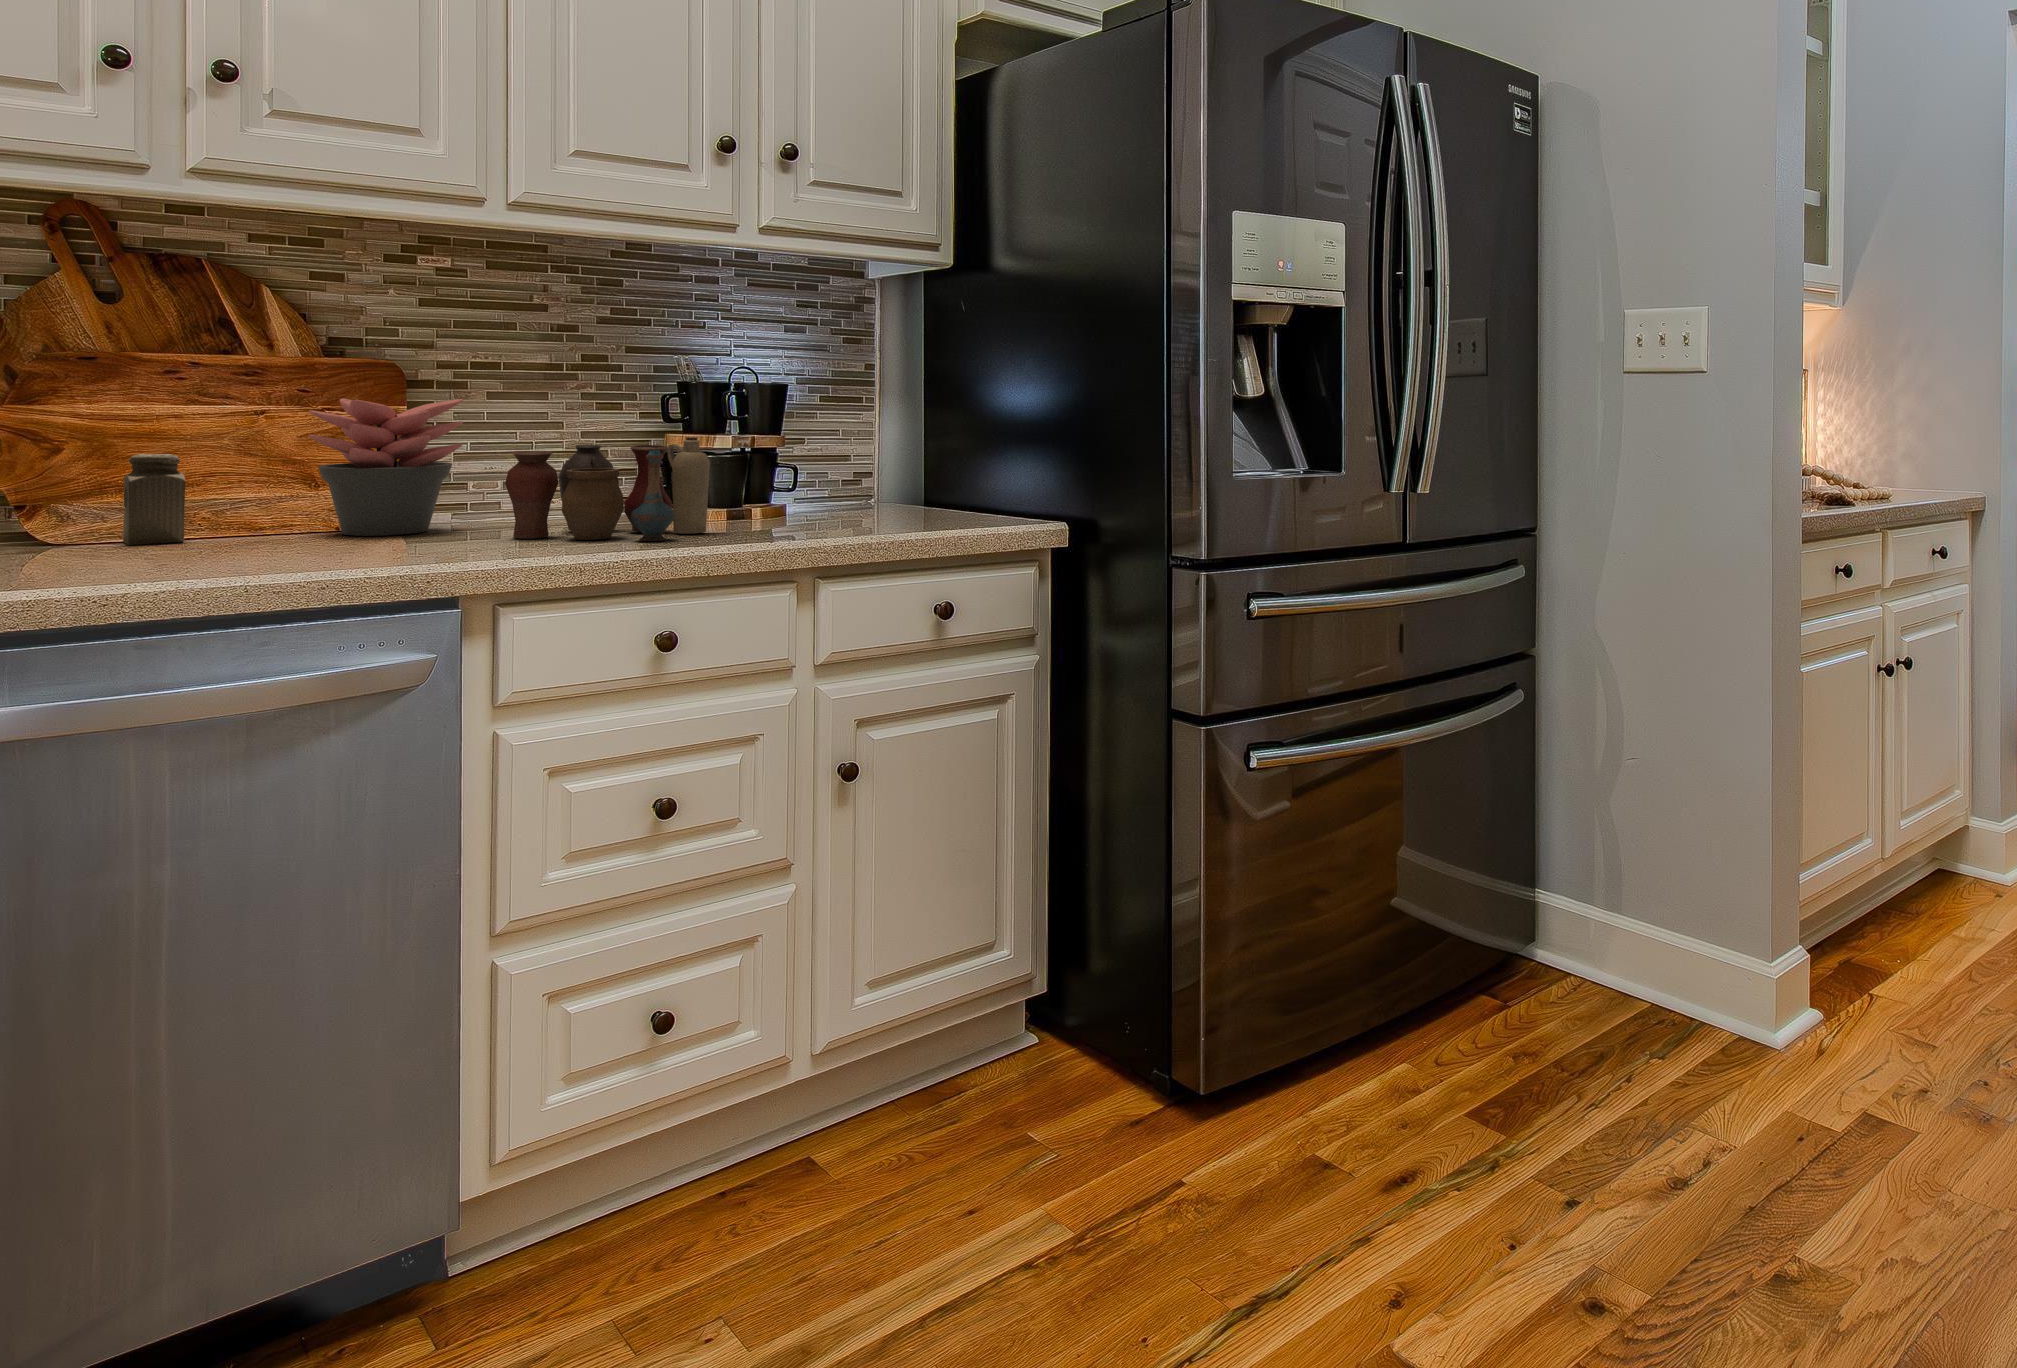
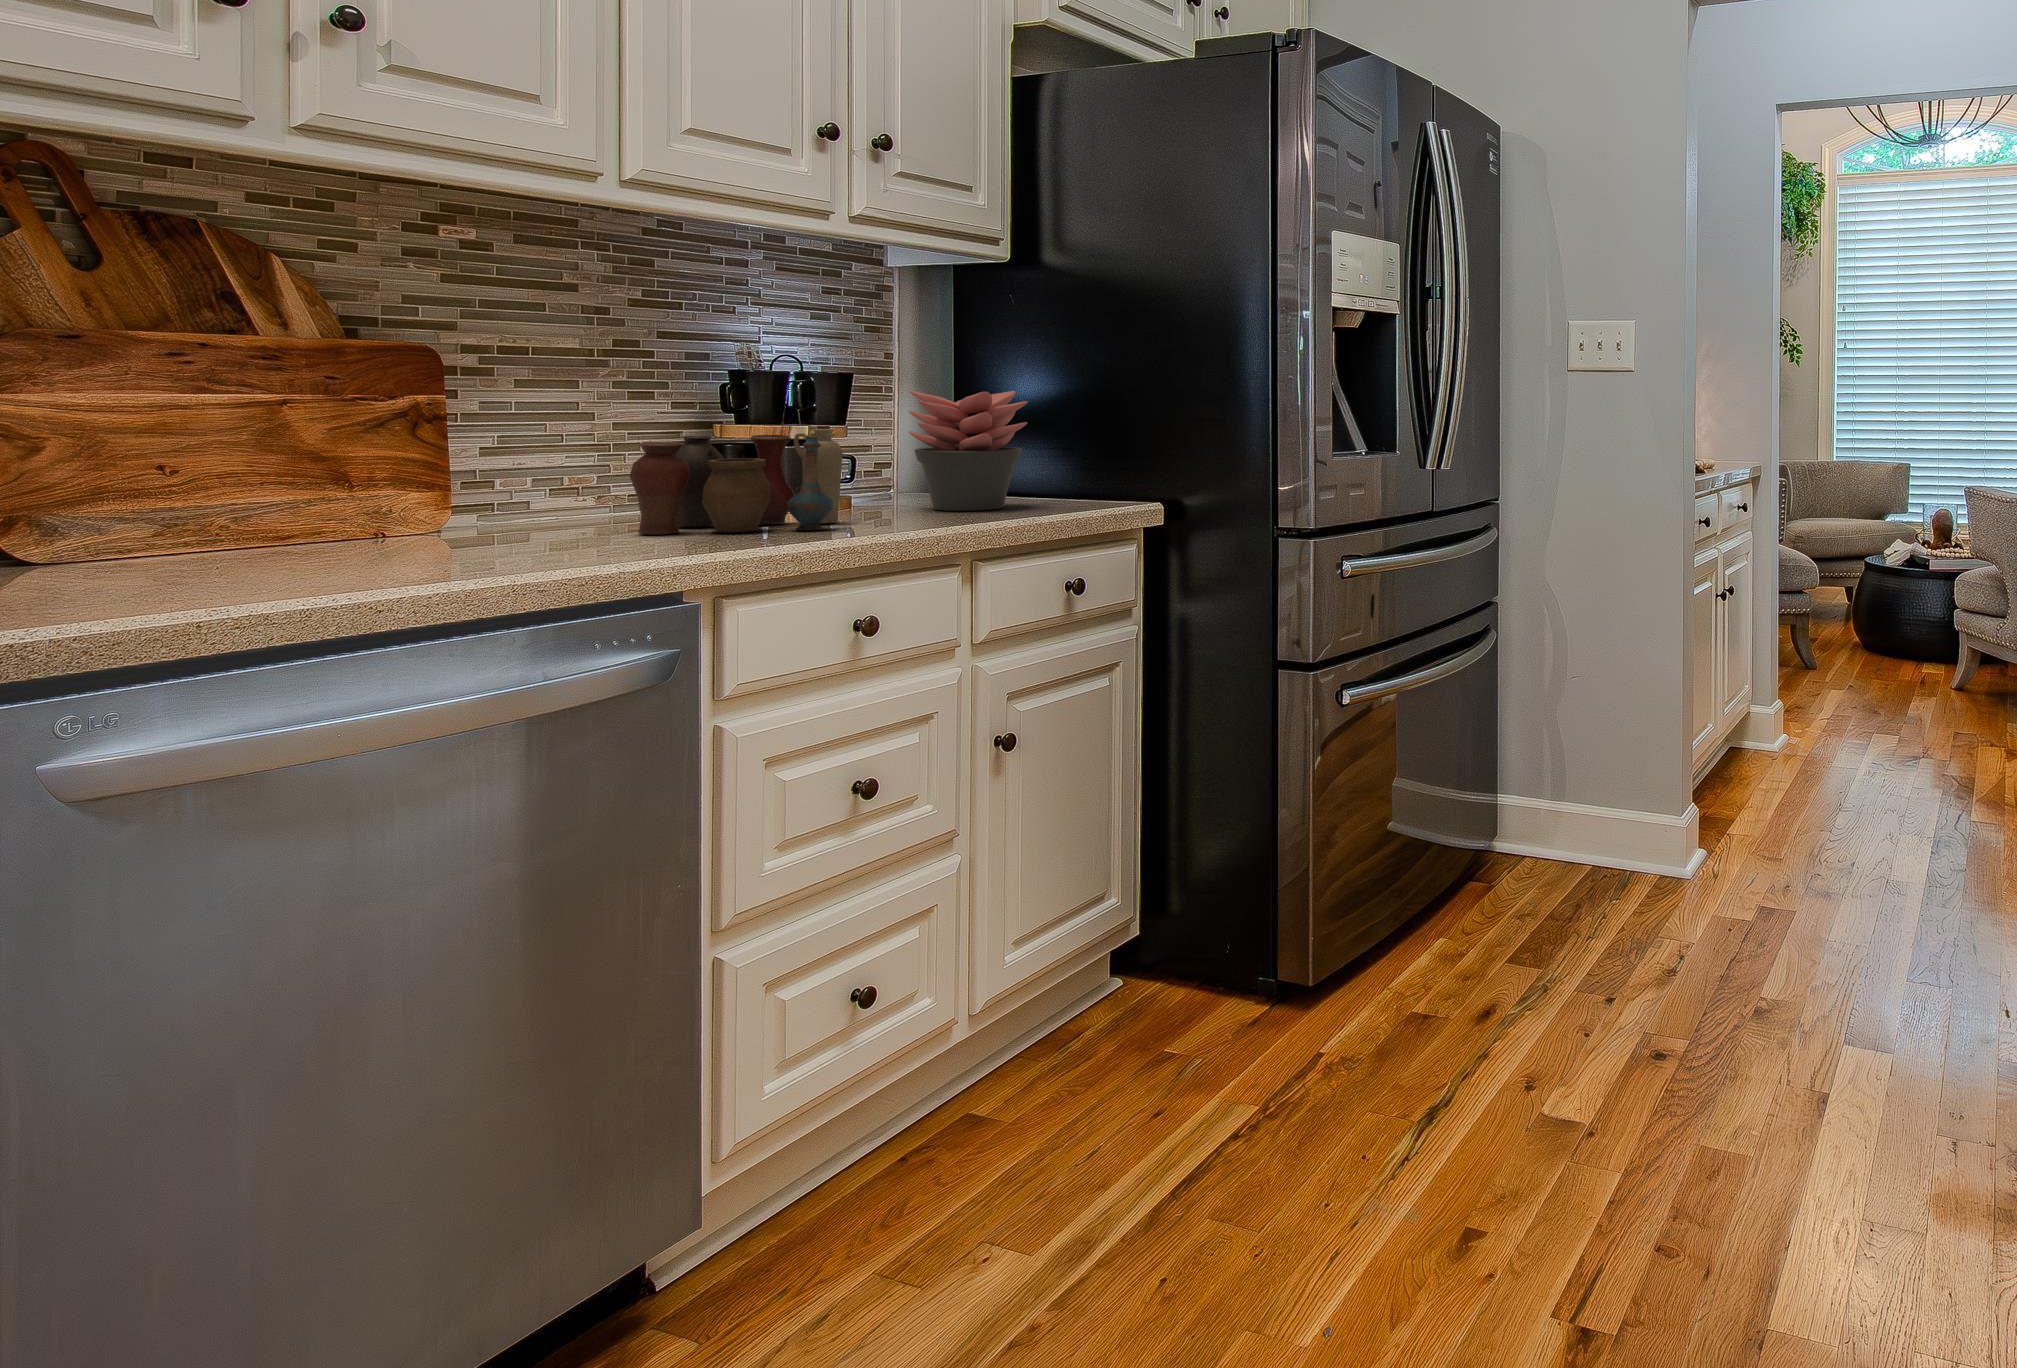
succulent plant: present [309,398,463,536] -> present [909,391,1028,511]
salt shaker: present [123,454,186,545] -> none [128,452,226,561]

